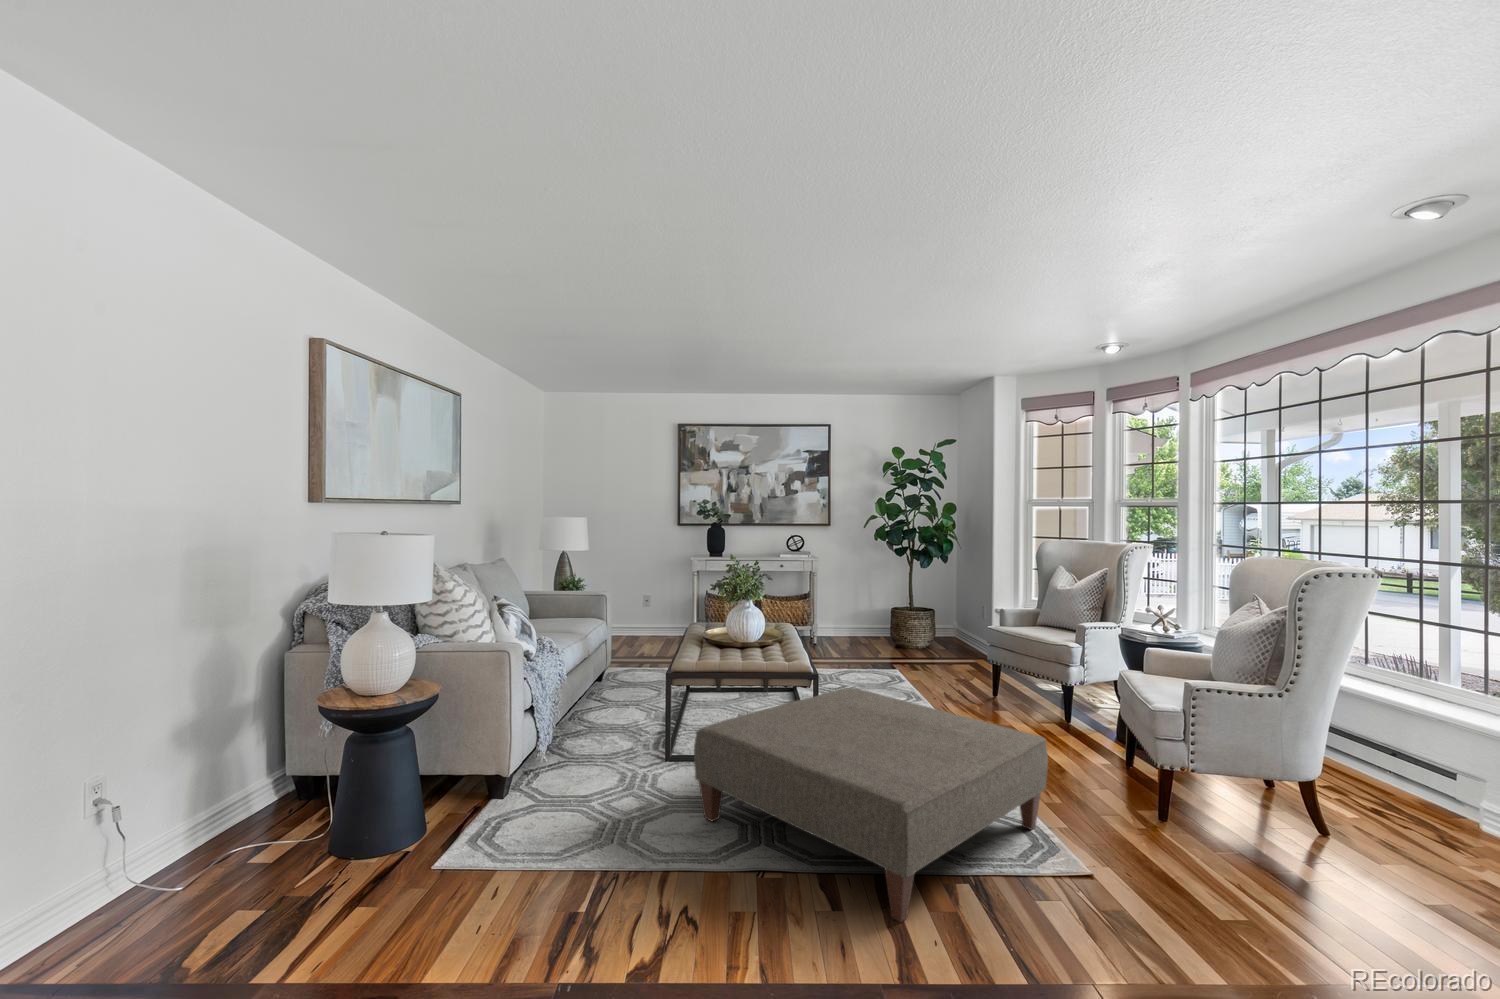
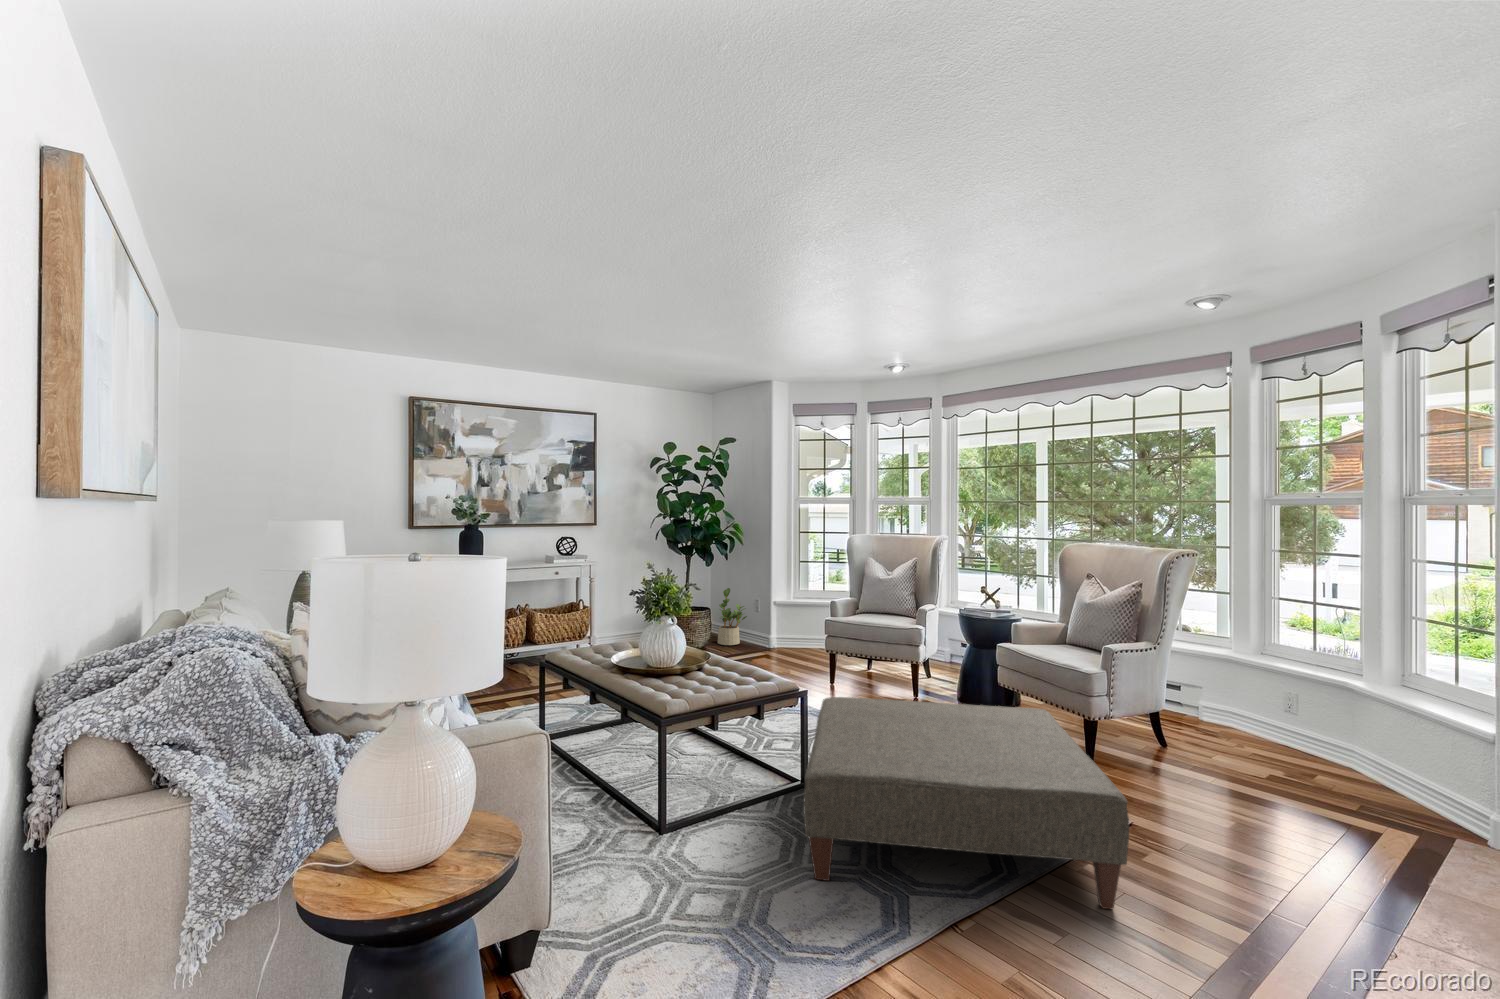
potted plant: none [944,591,975,649] -> present [718,588,747,645]

